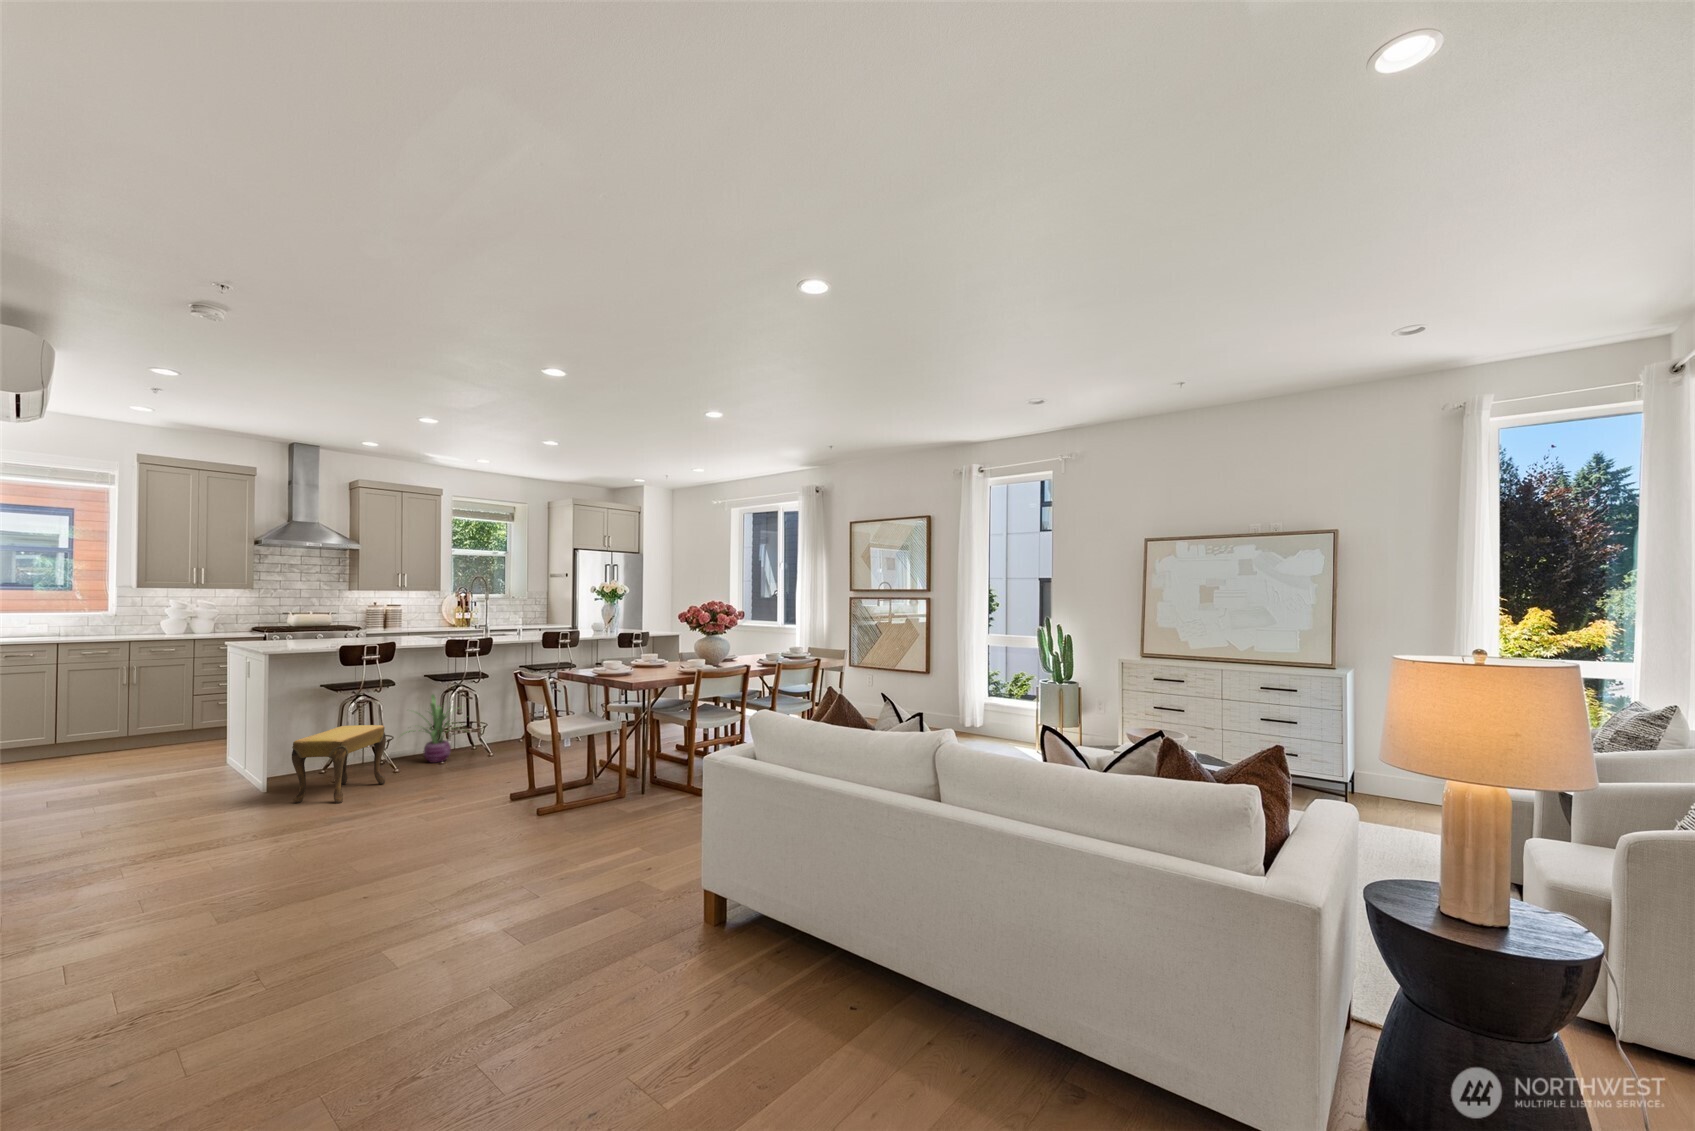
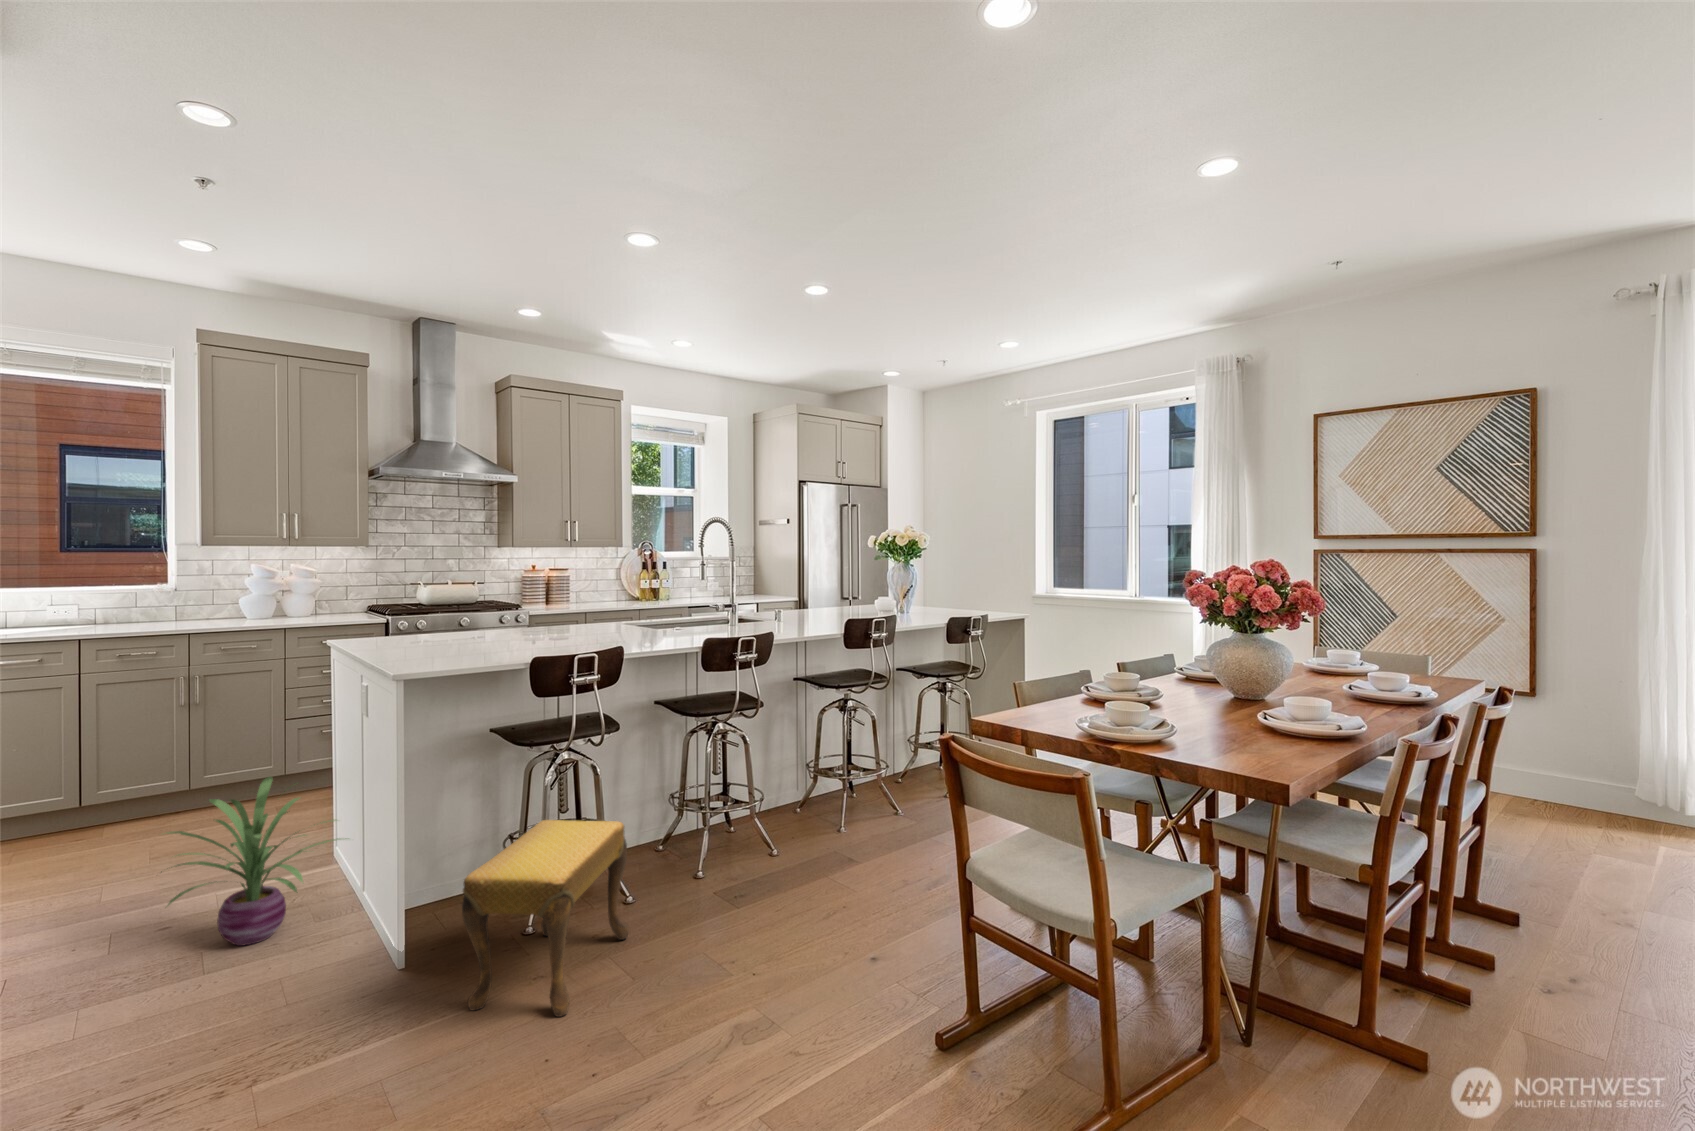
decorative plant: present [401,695,462,763] -> present [167,777,346,946]

